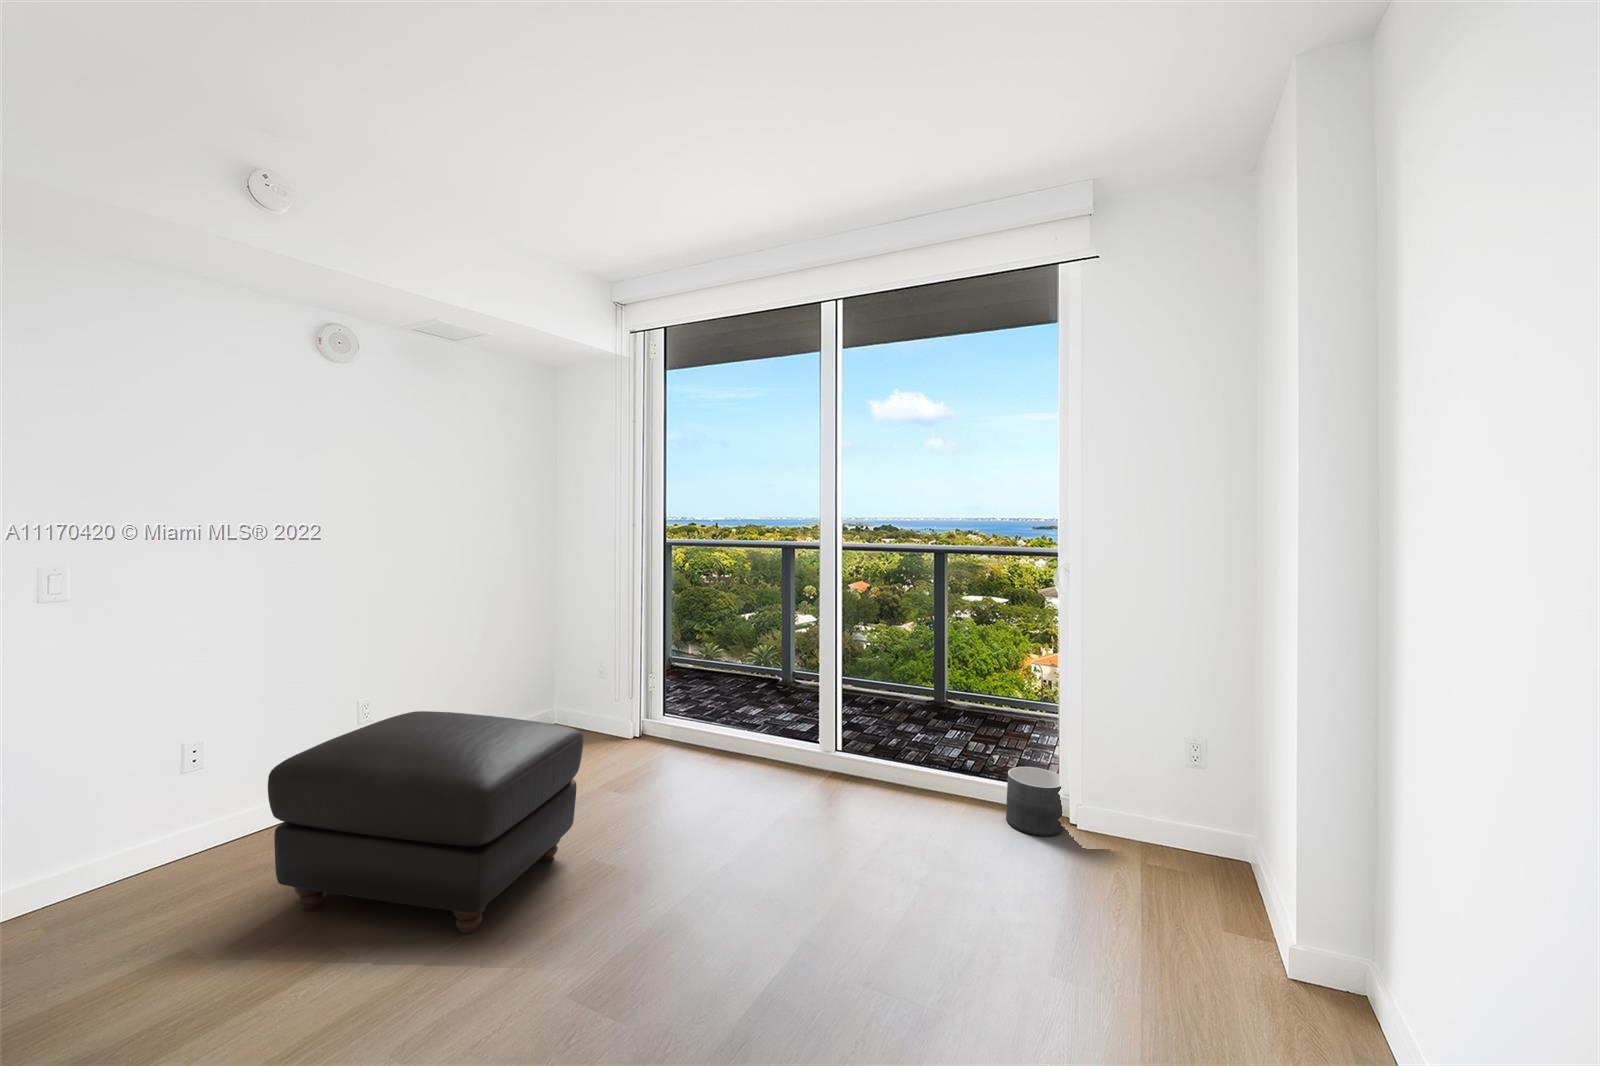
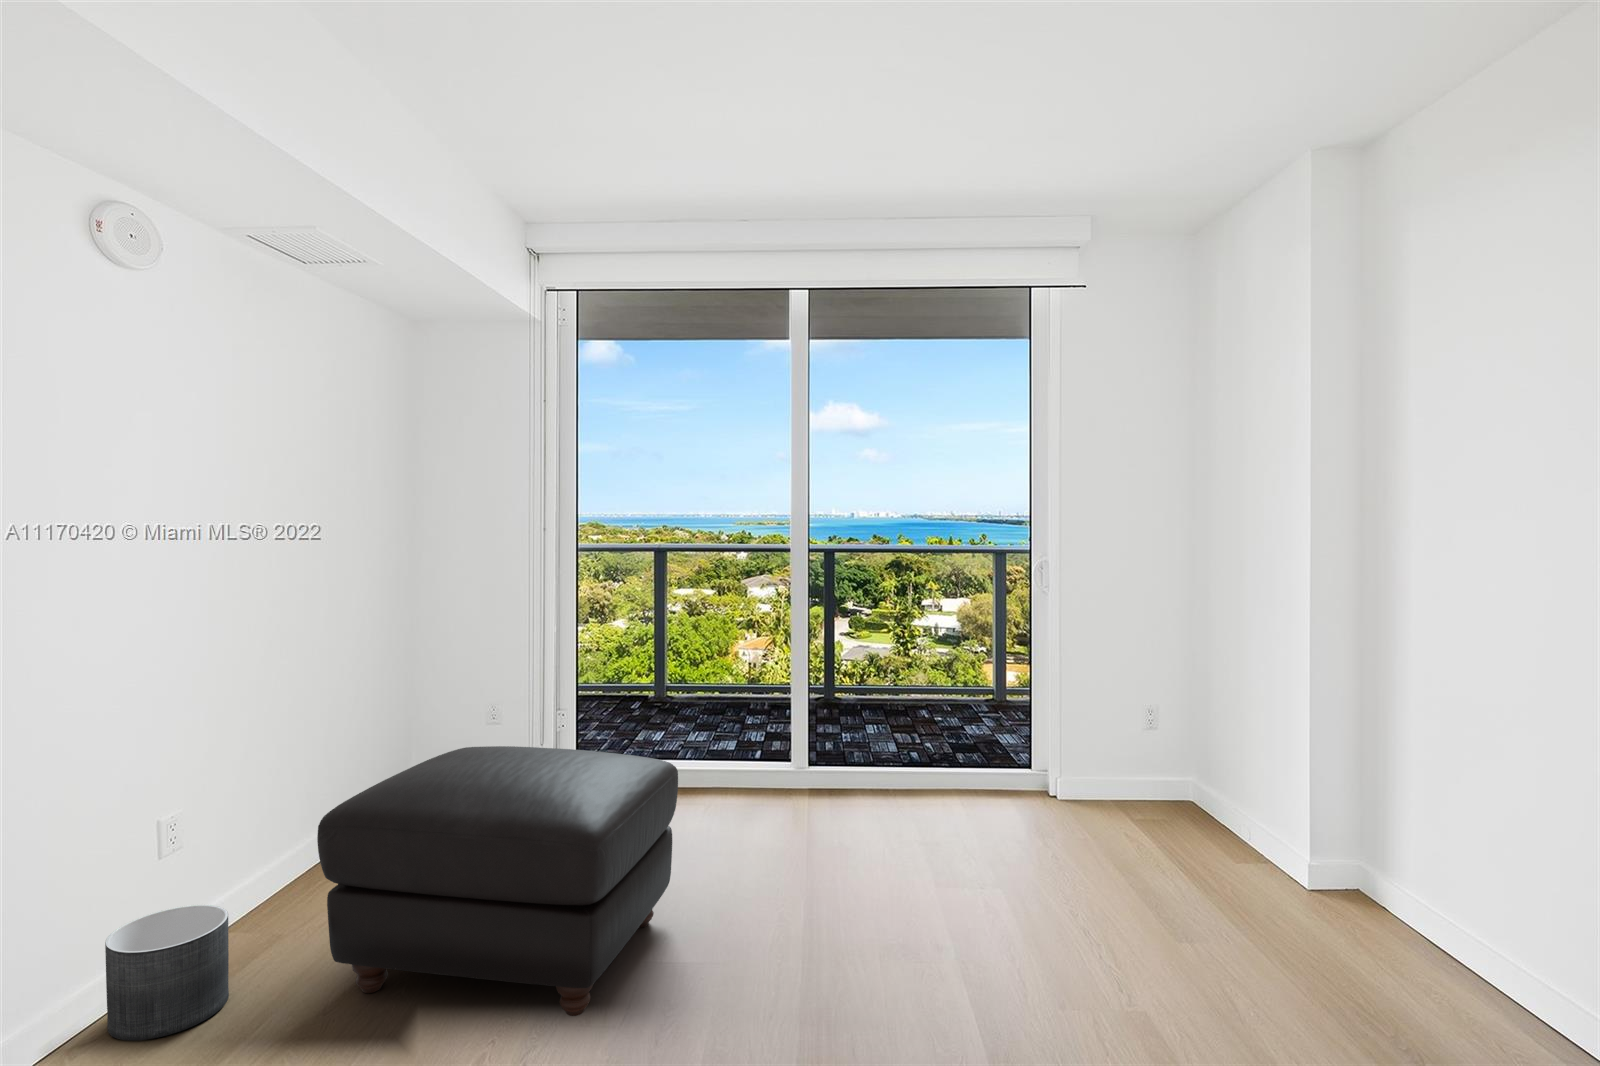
planter: present [1006,767,1063,836] -> present [105,905,229,1041]

